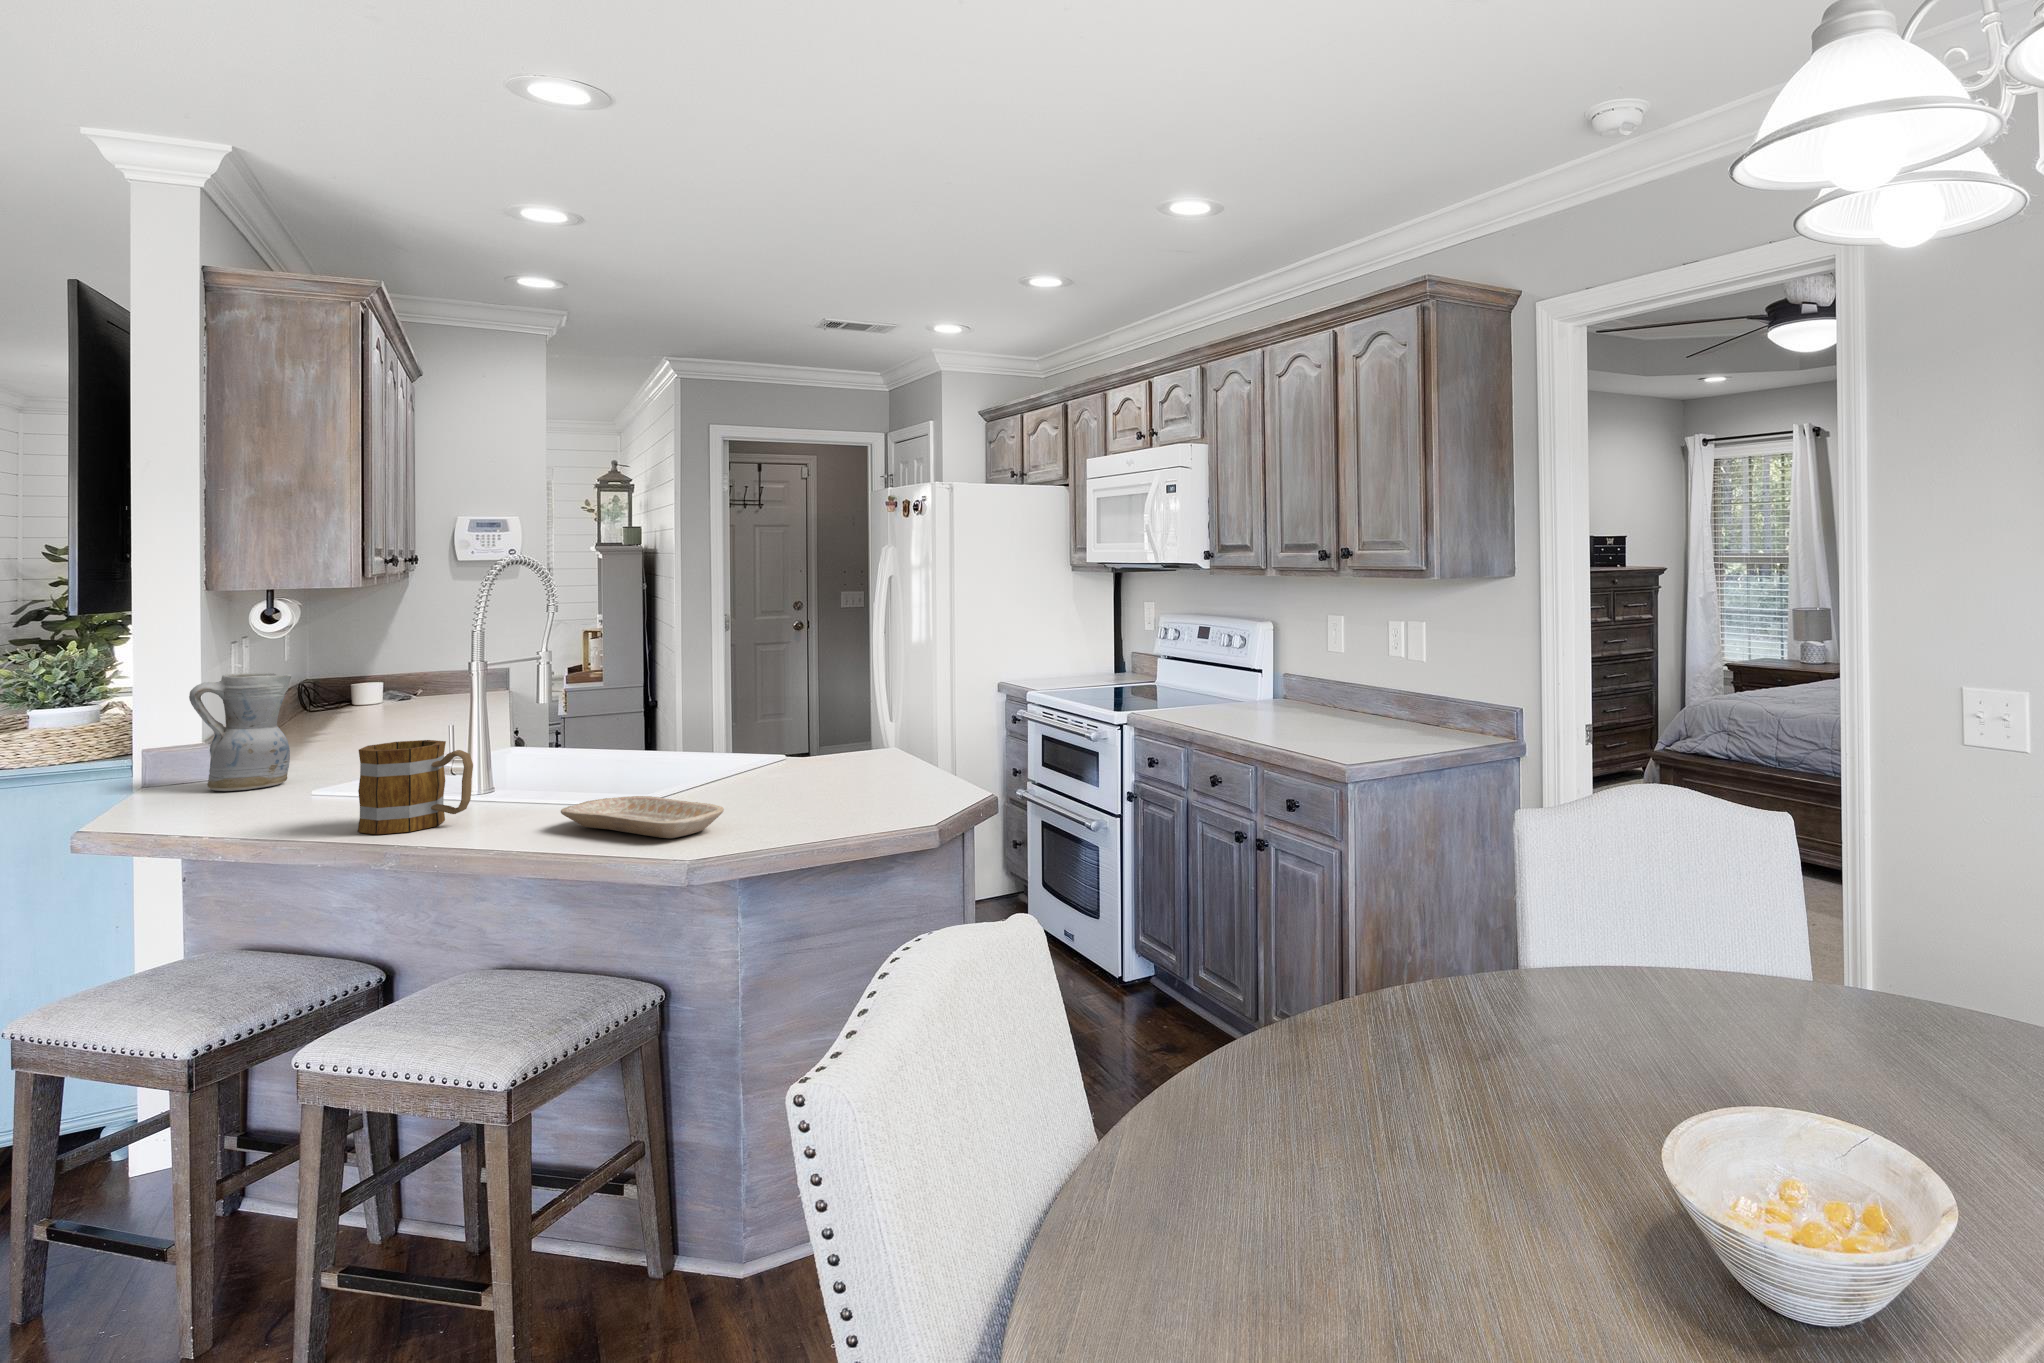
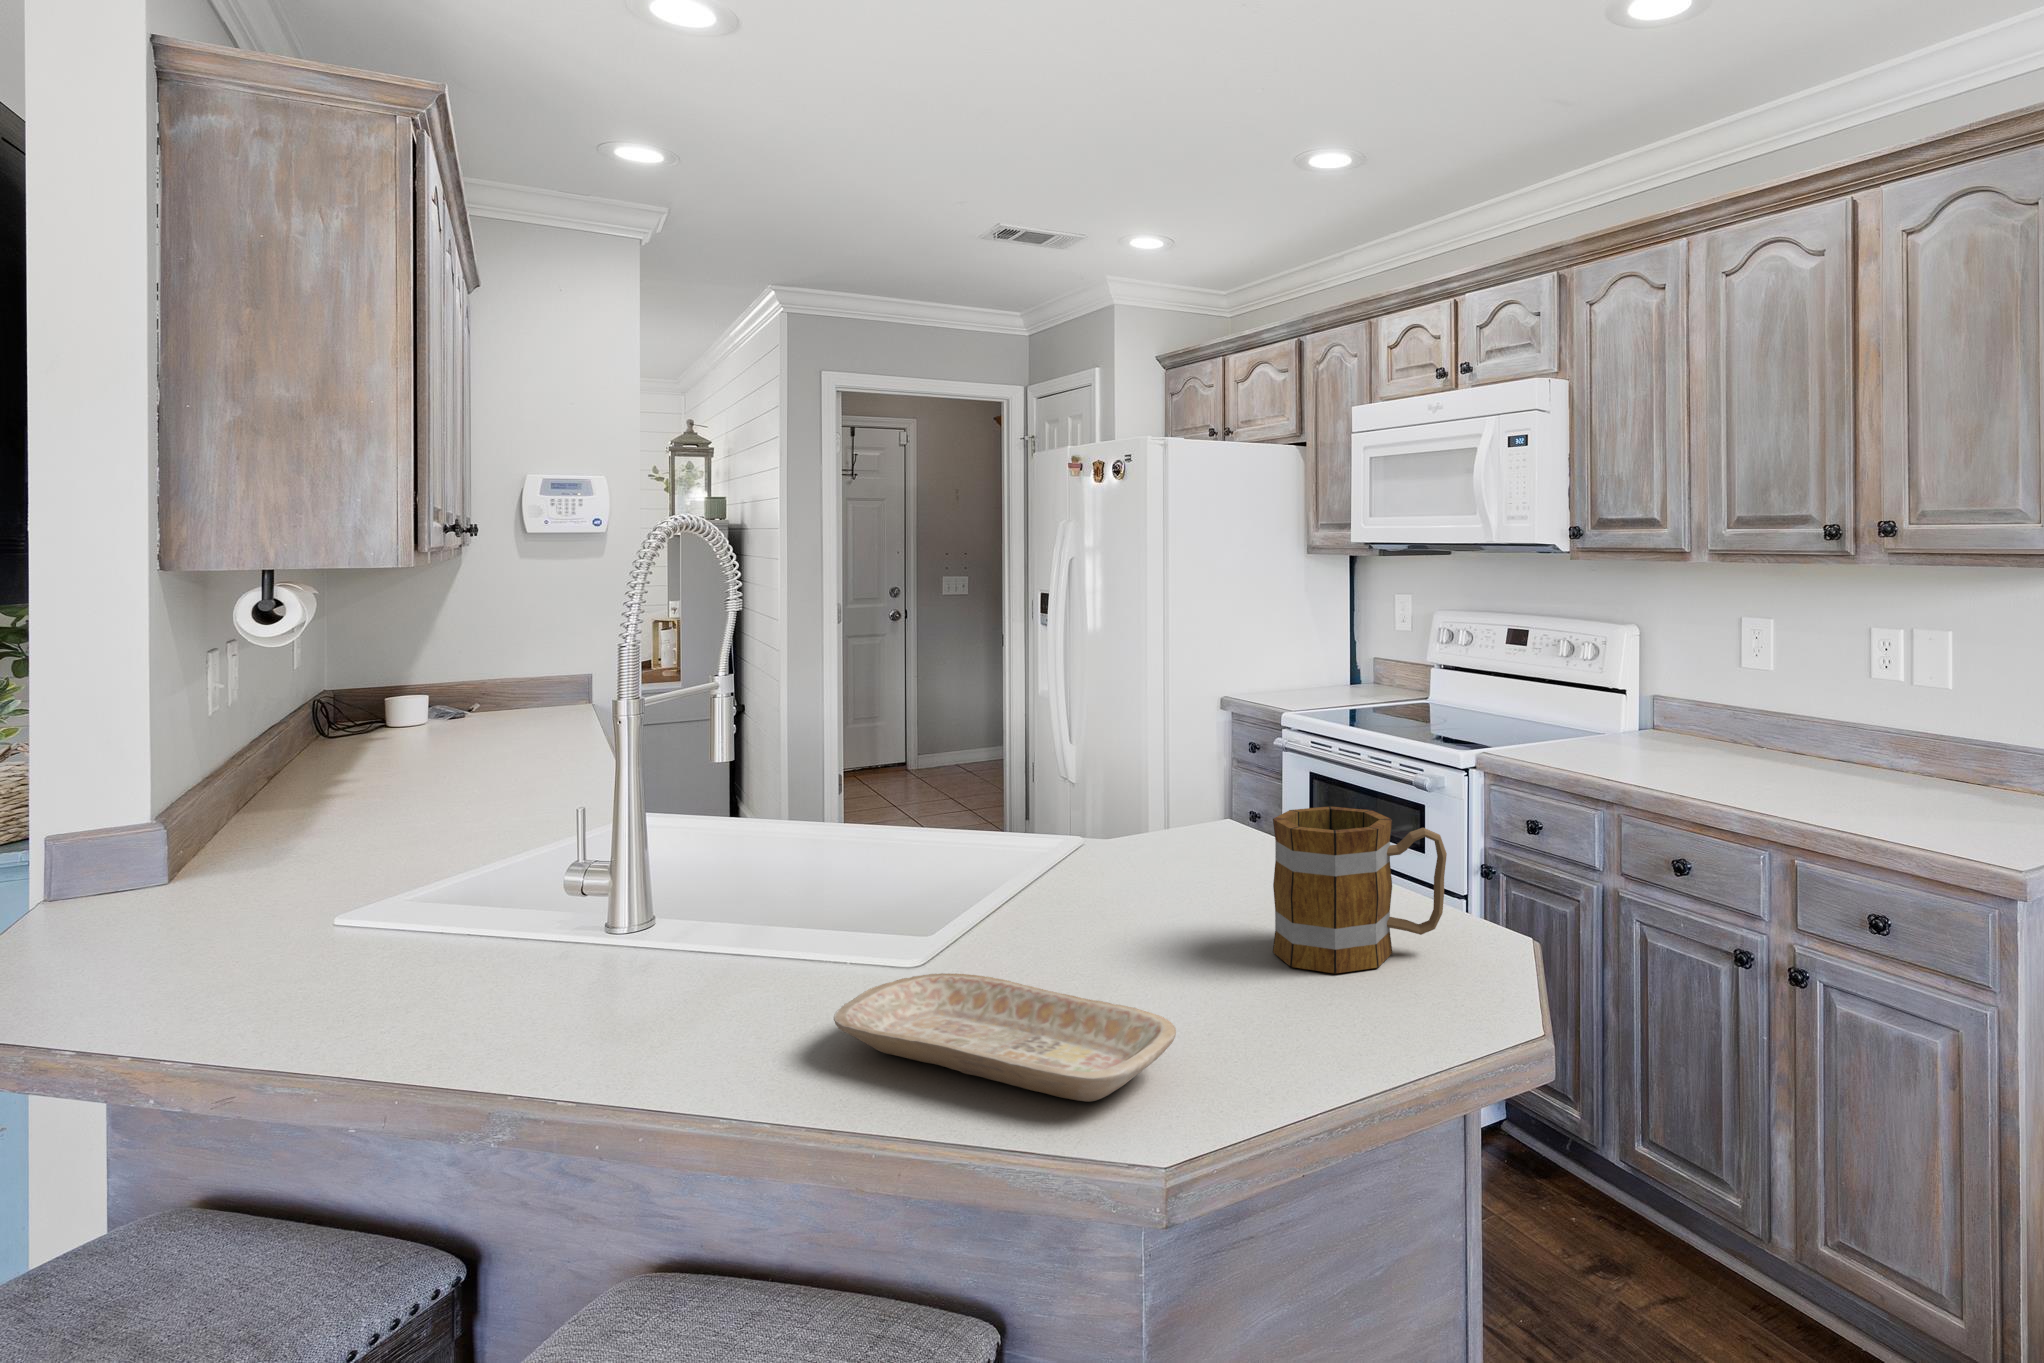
ceramic pitcher: present [189,673,291,791] -> none [121,708,299,918]
mug: present [358,740,473,834] -> present [1273,806,1447,973]

